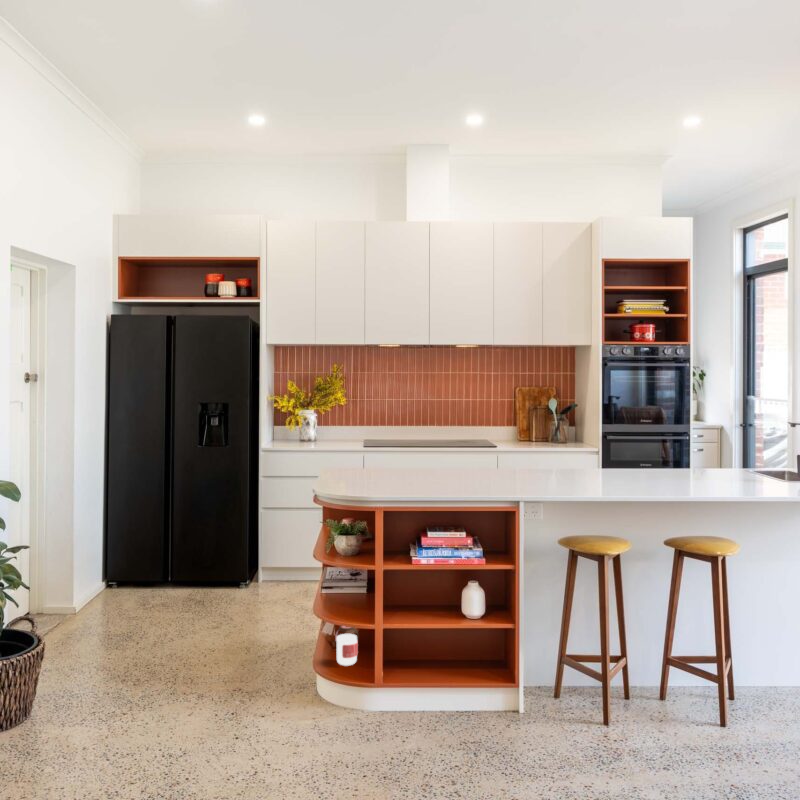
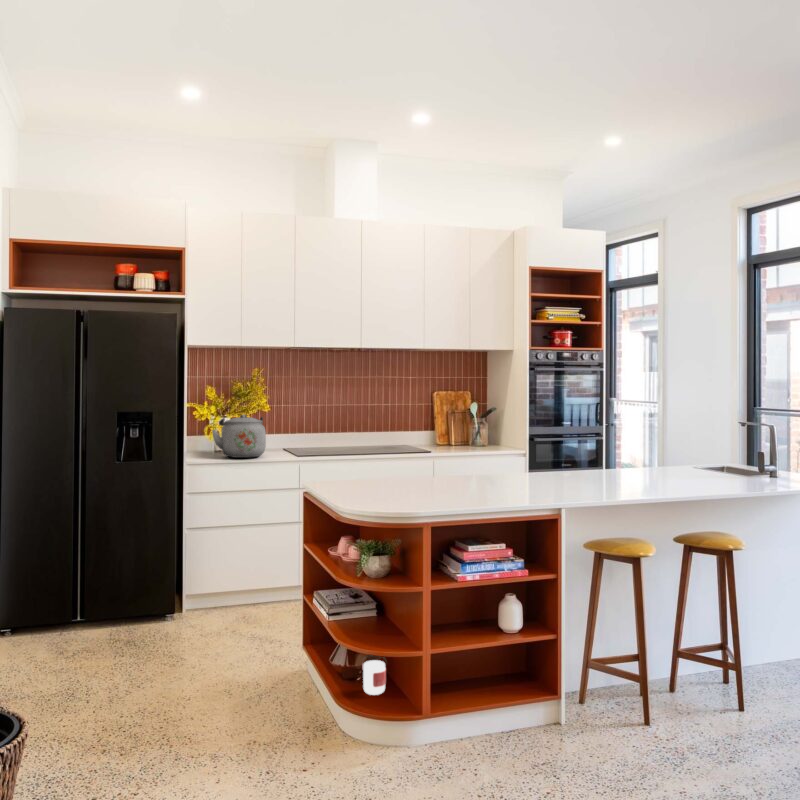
kettle: none [287,406,336,446] -> present [212,415,266,458]

